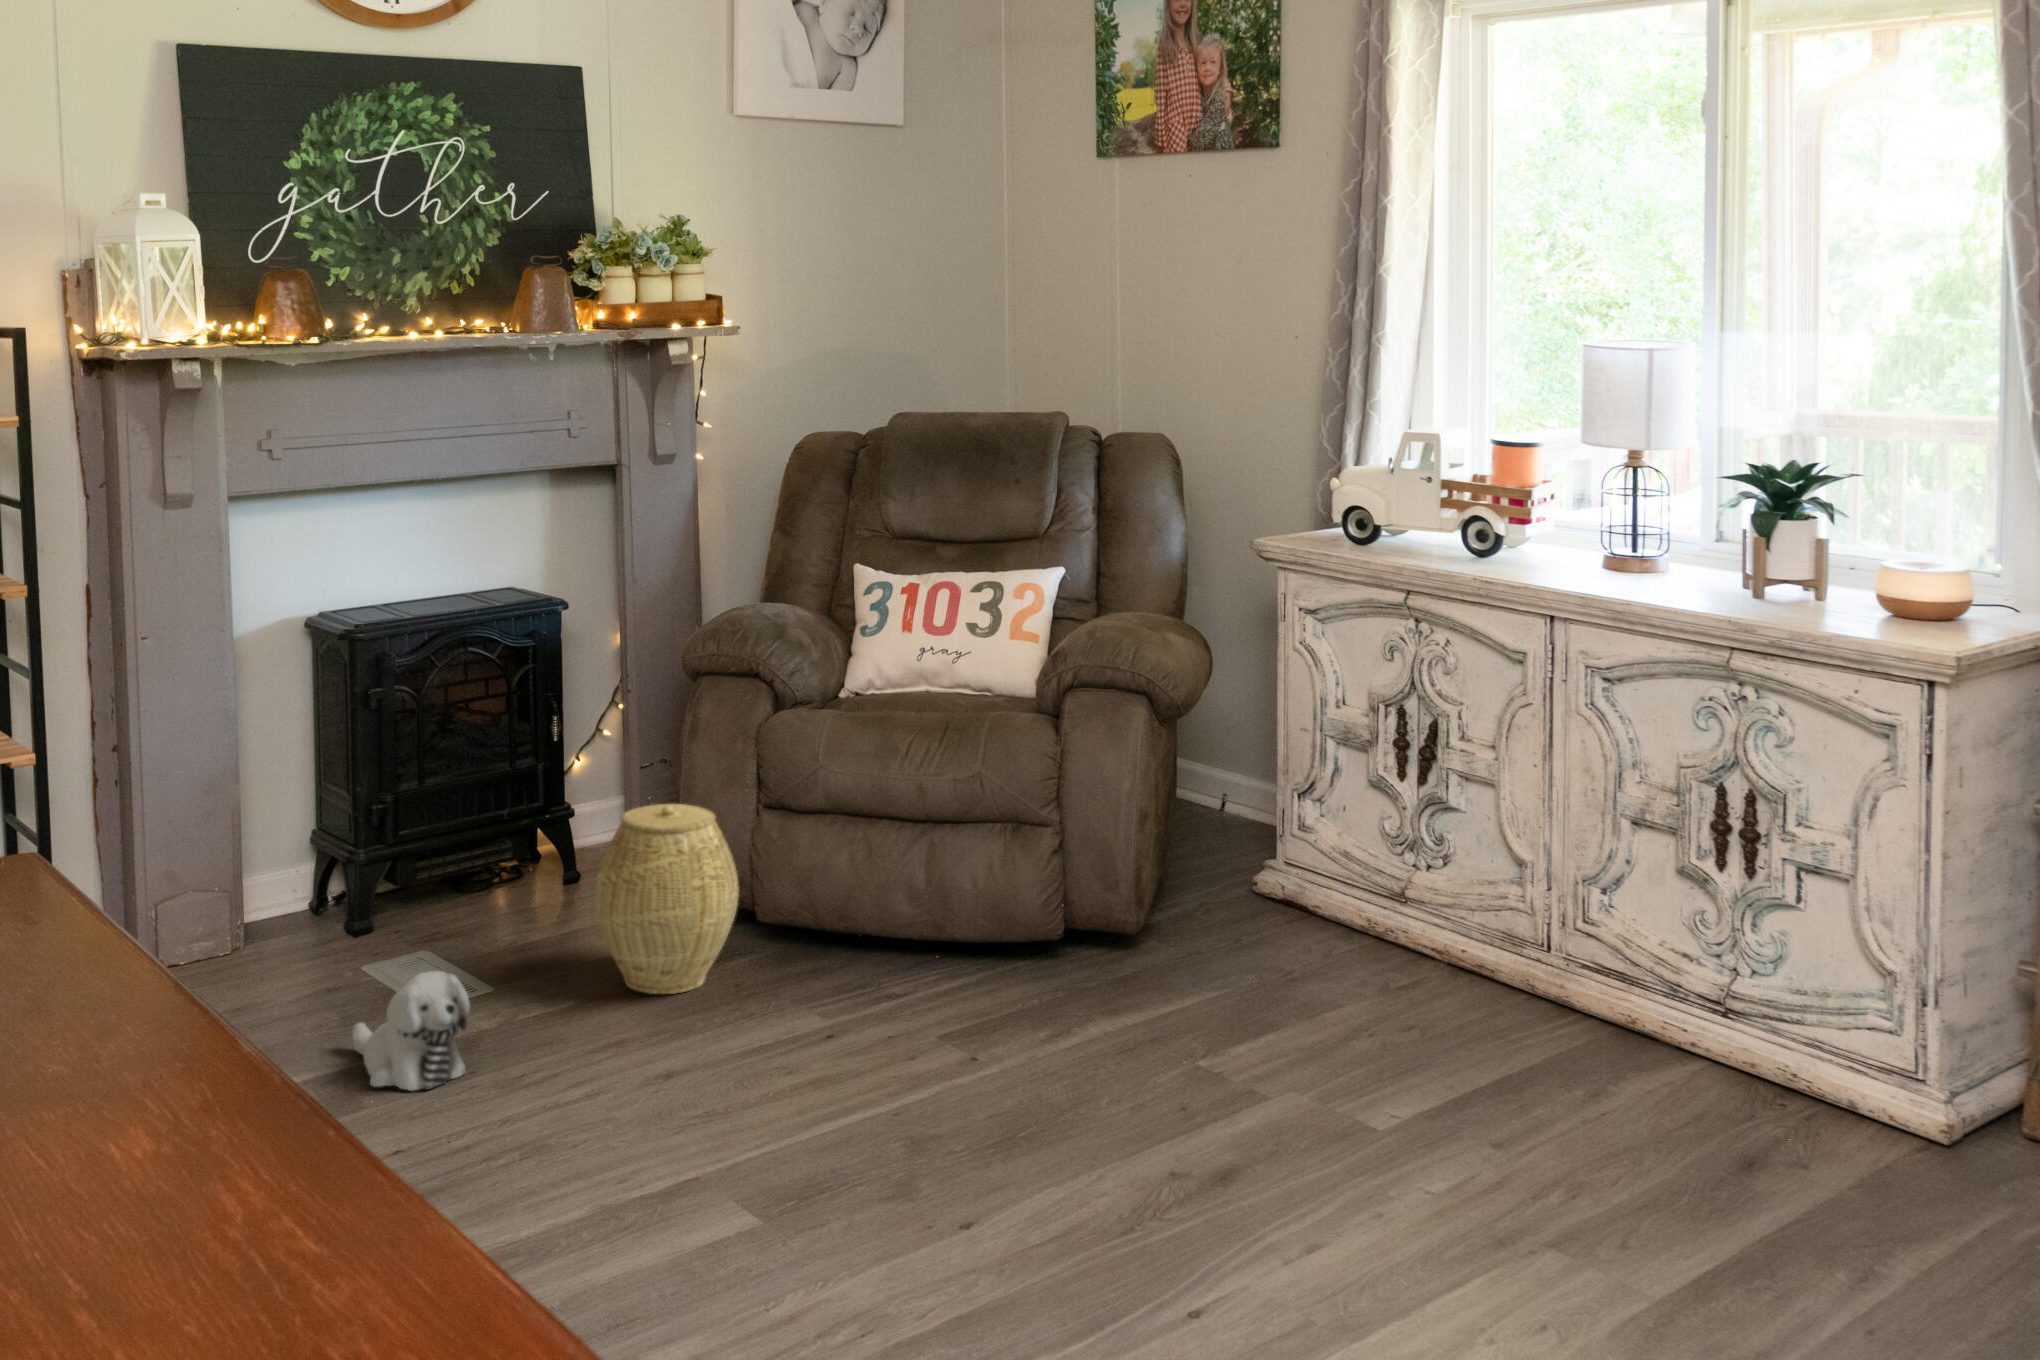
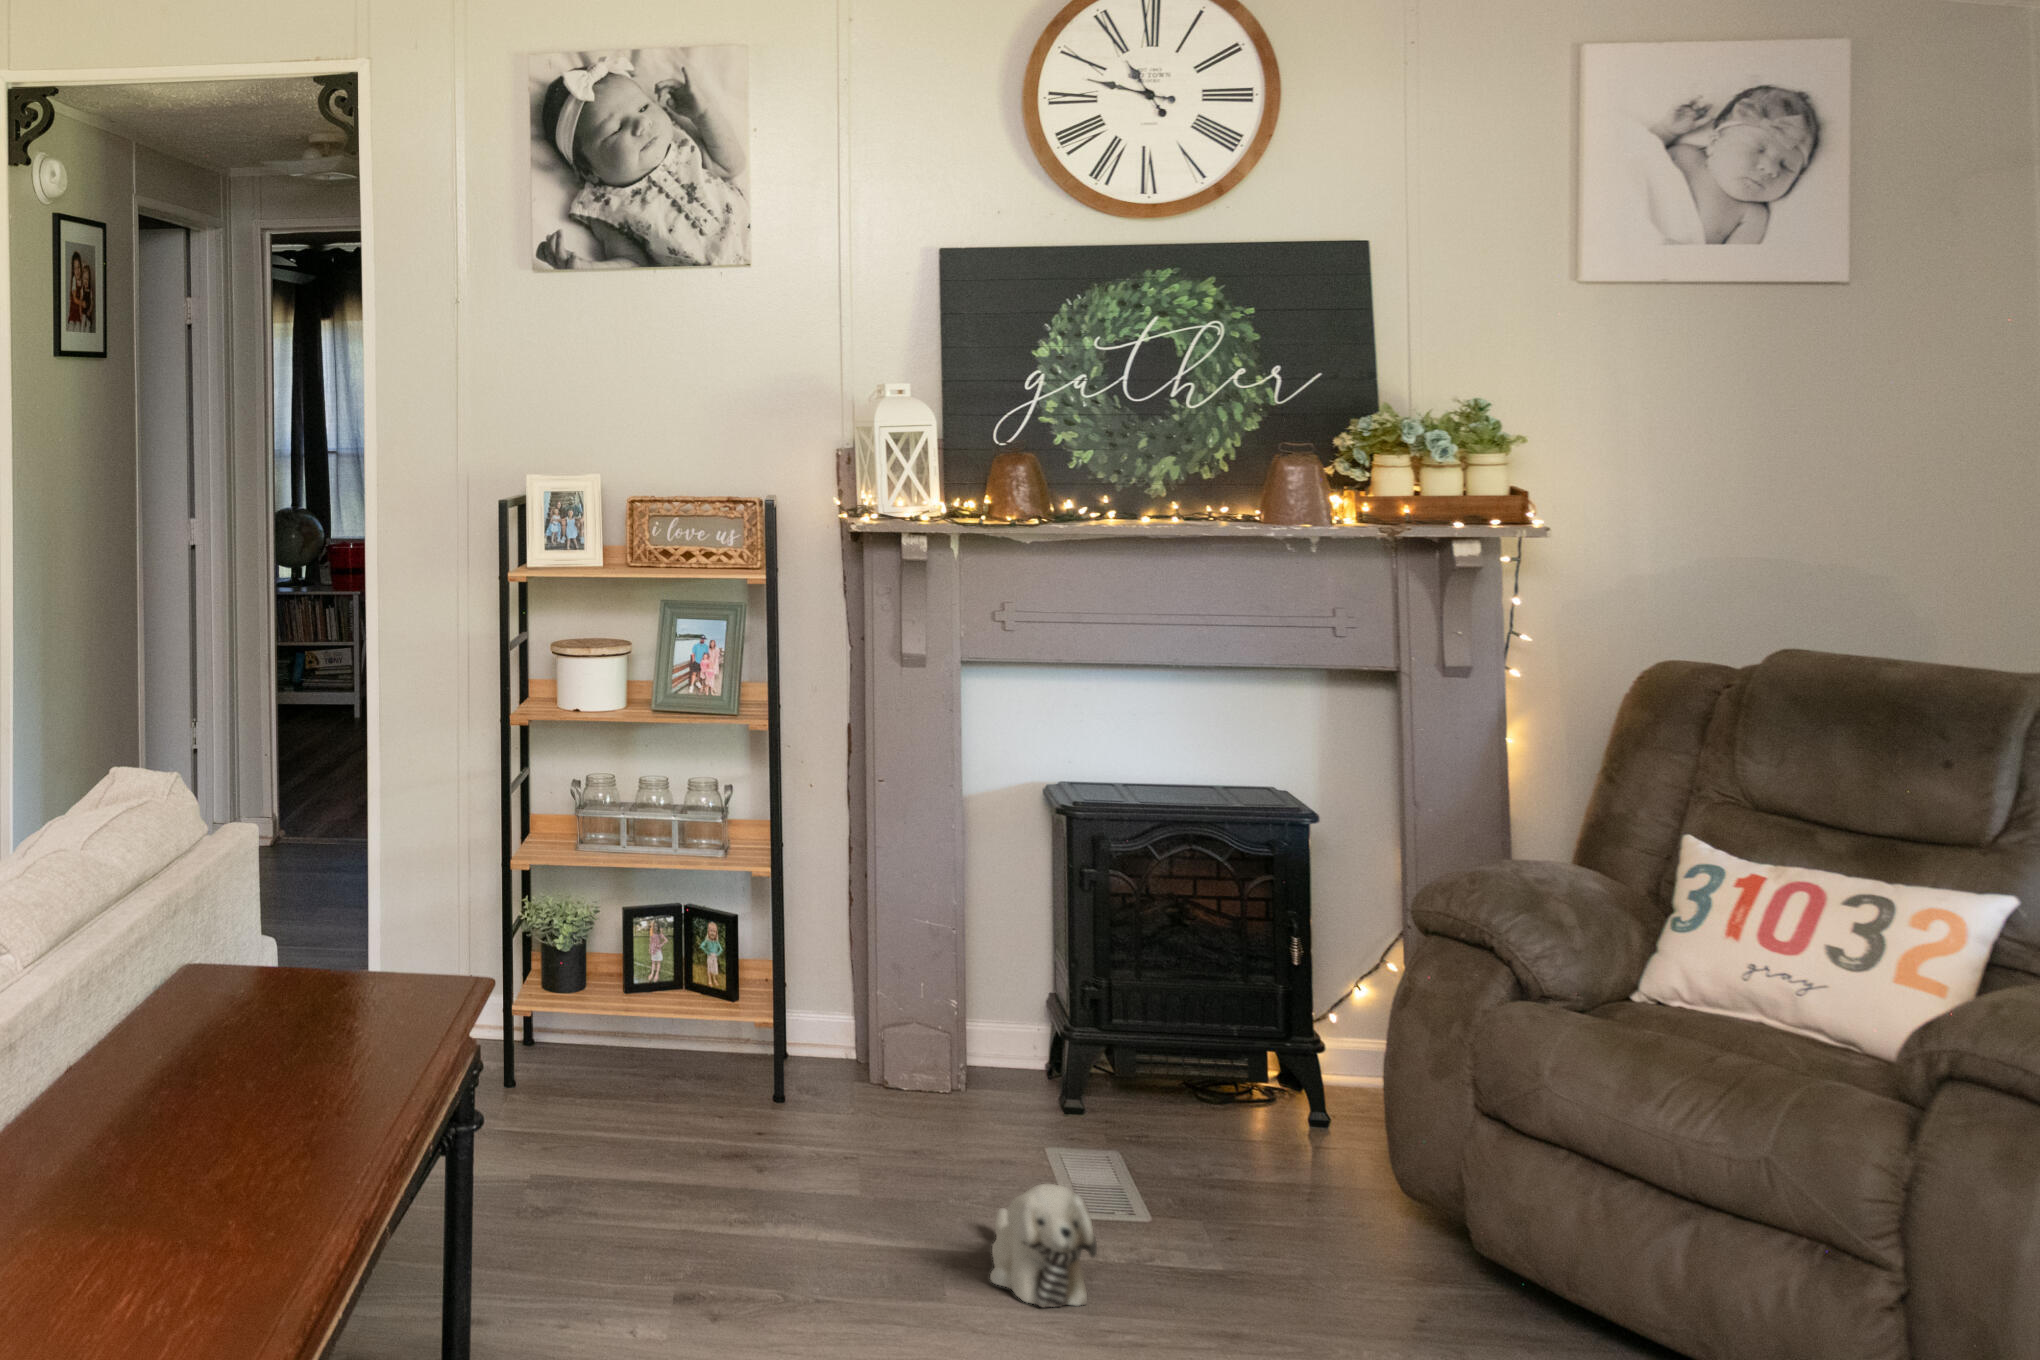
woven basket: present [595,804,739,994] -> none [1273,1069,1450,1300]

